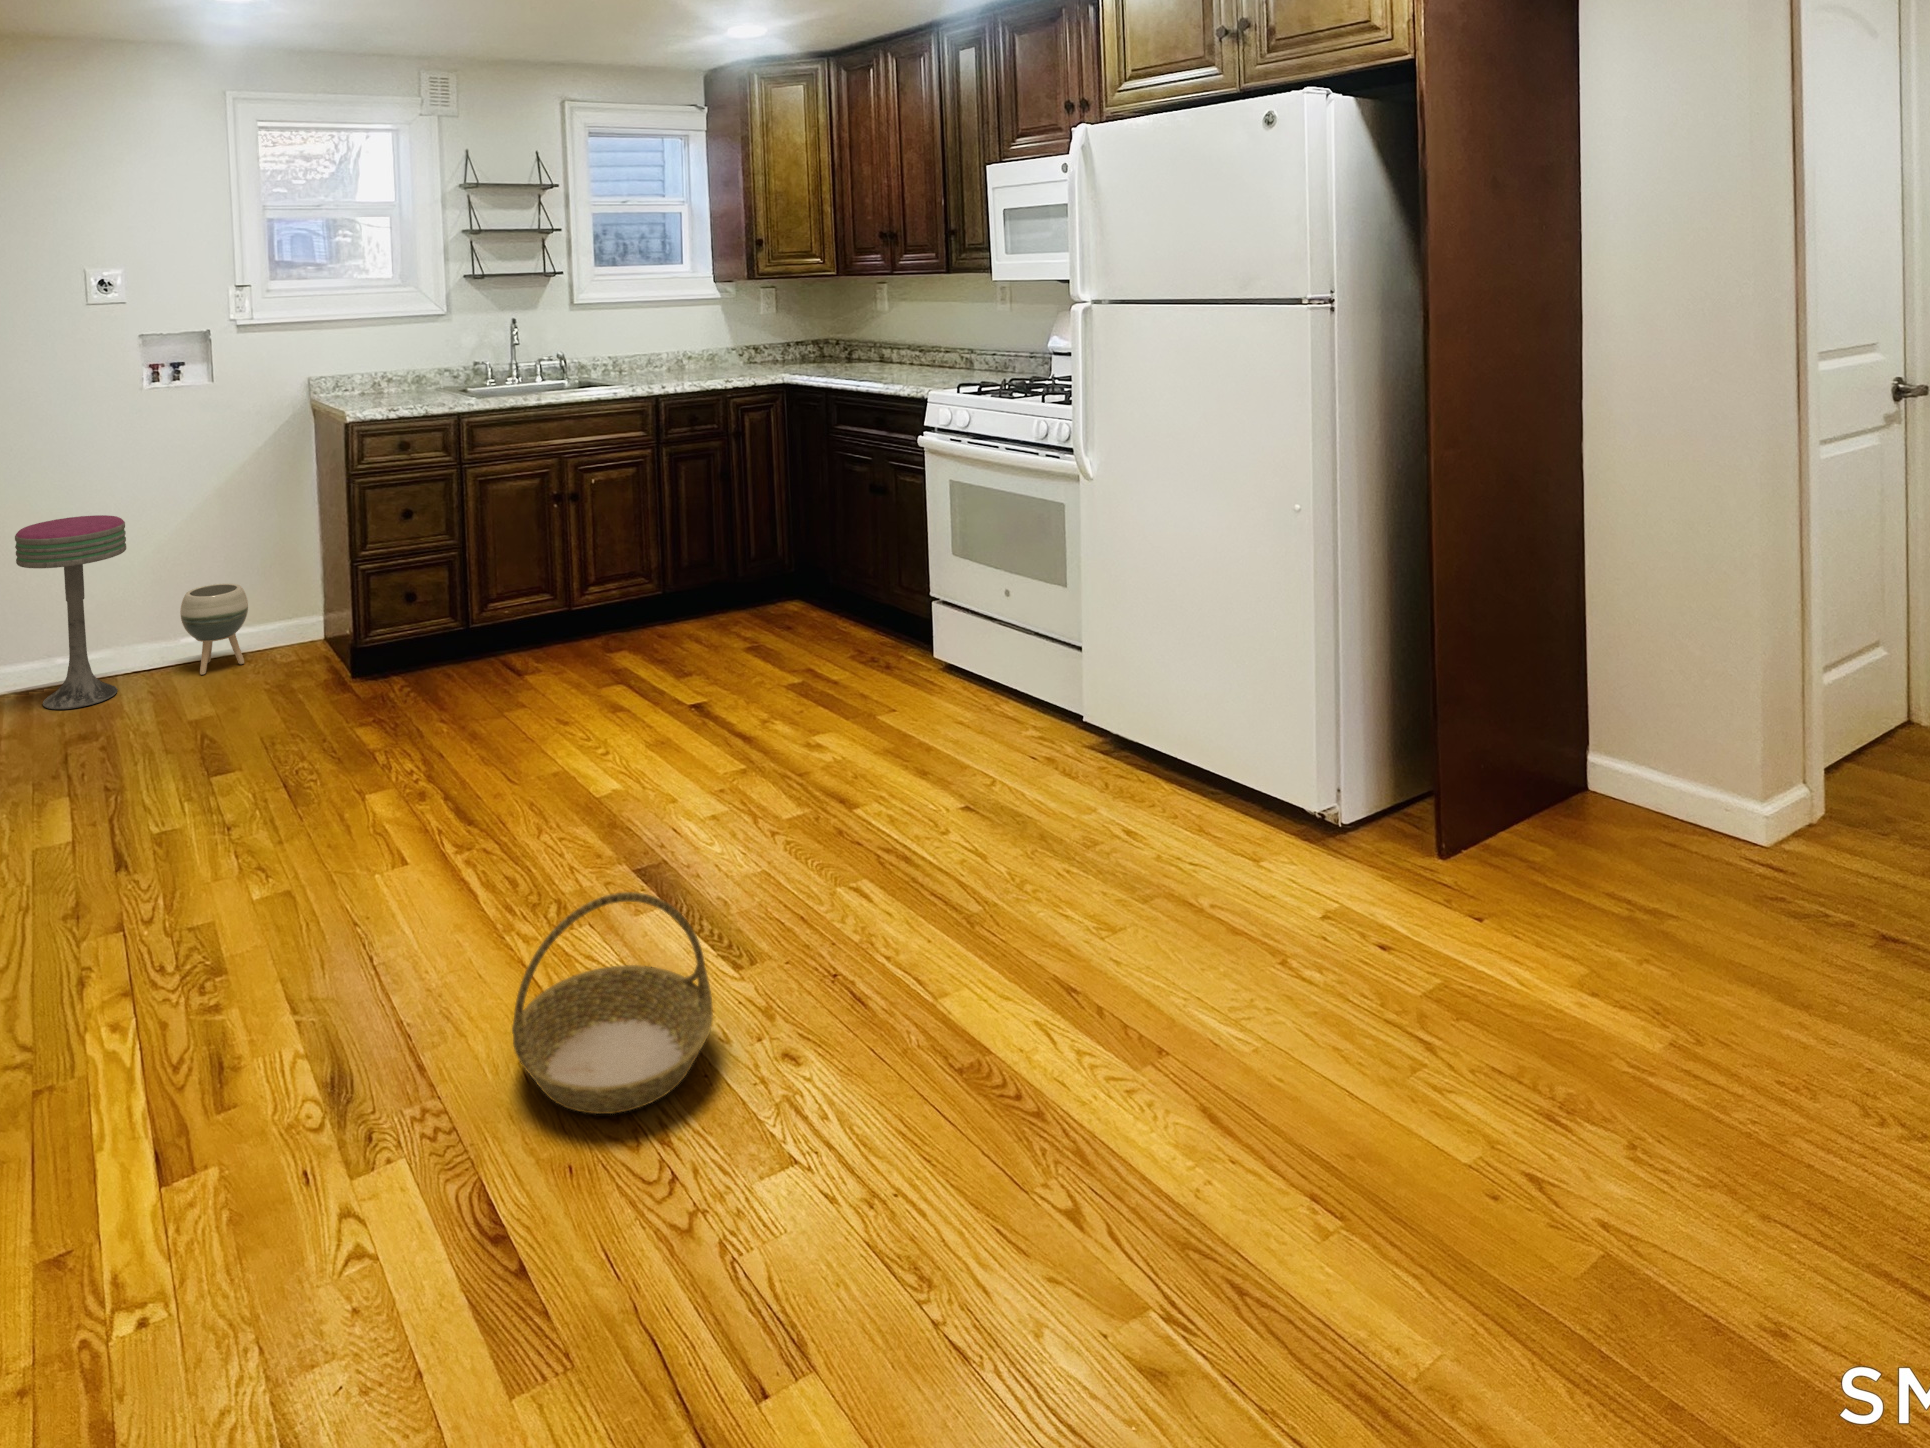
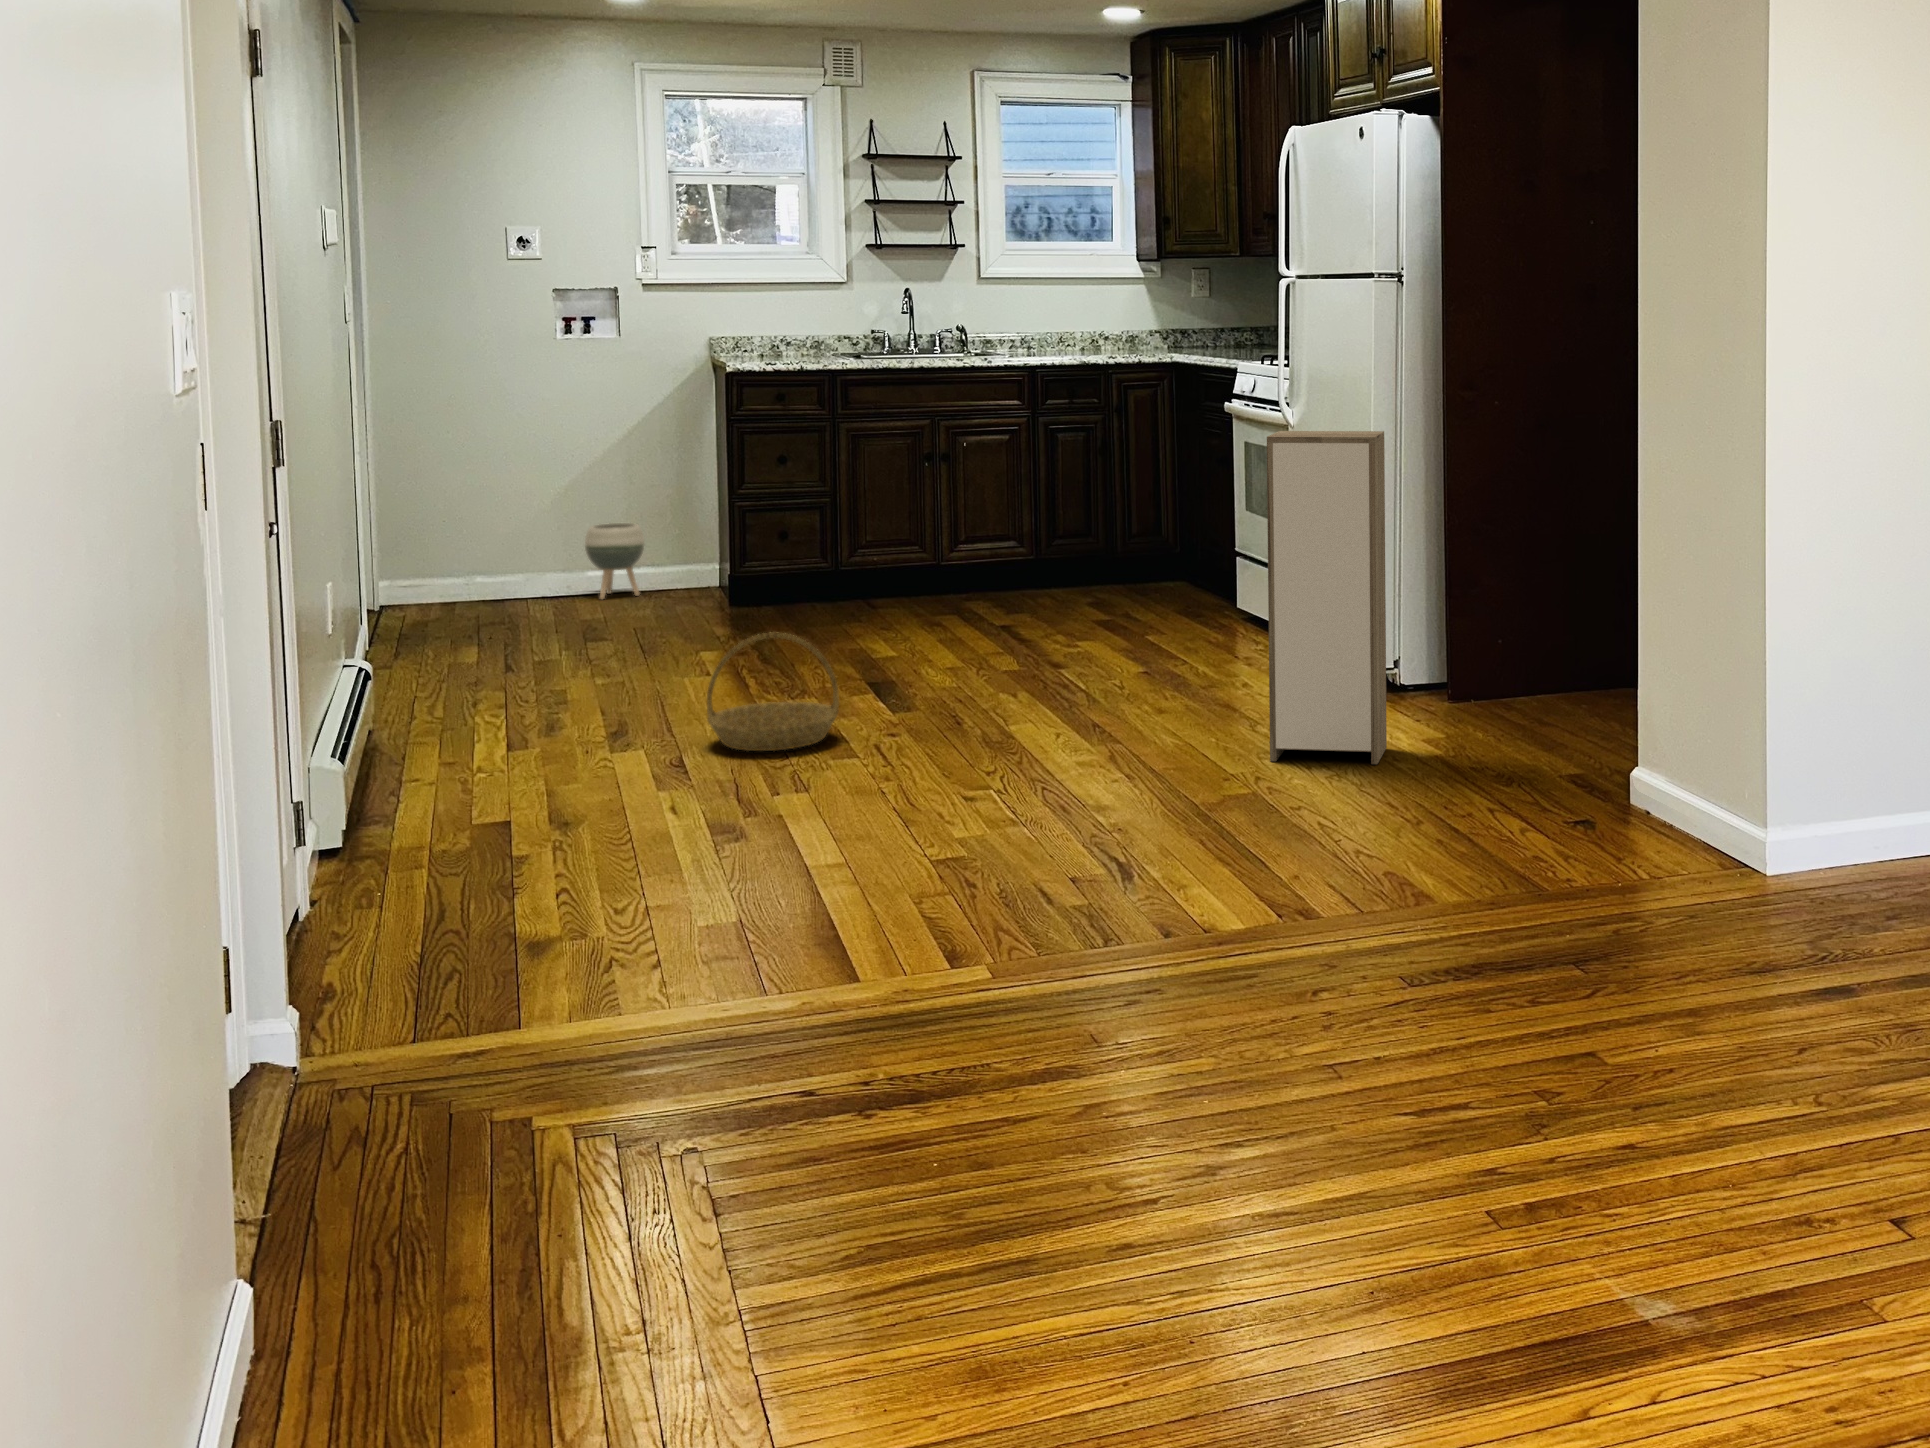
bar stool: present [15,515,126,709] -> none [447,449,538,610]
storage cabinet: none [1337,526,1560,1037] -> present [1267,431,1387,764]

